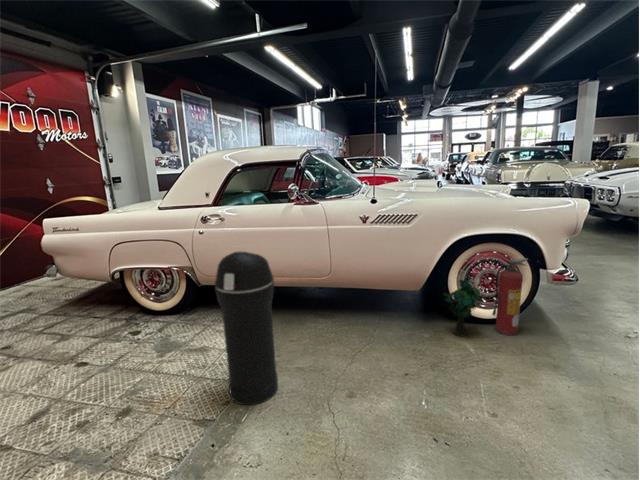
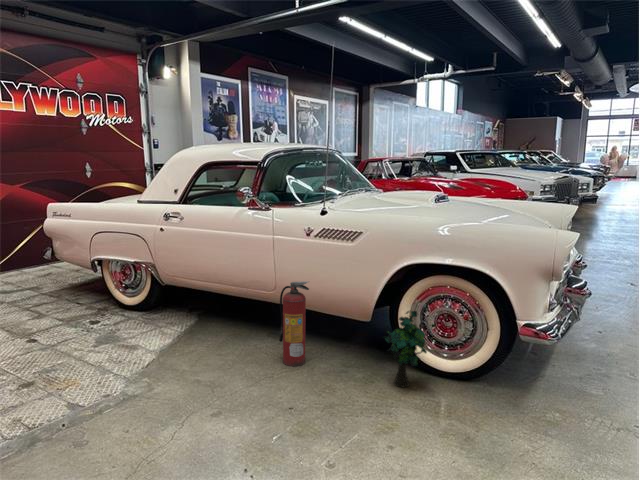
trash can: present [215,251,278,405] -> none [101,247,165,399]
fire extinguisher: present [492,258,528,335] -> present [279,281,309,366]

